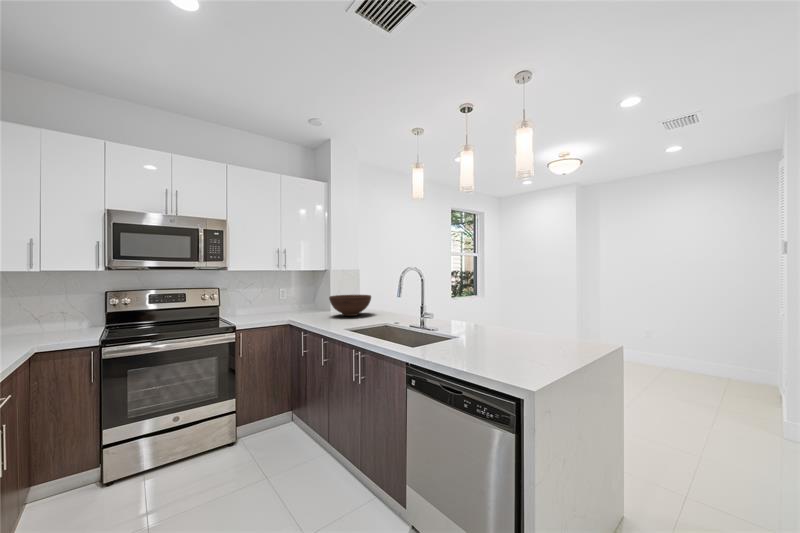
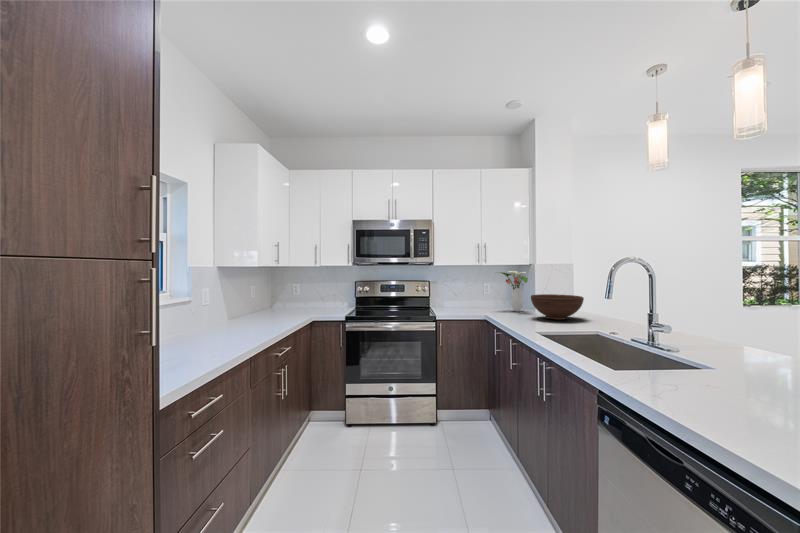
flower arrangement: none [292,275,324,313] -> present [500,271,528,312]

